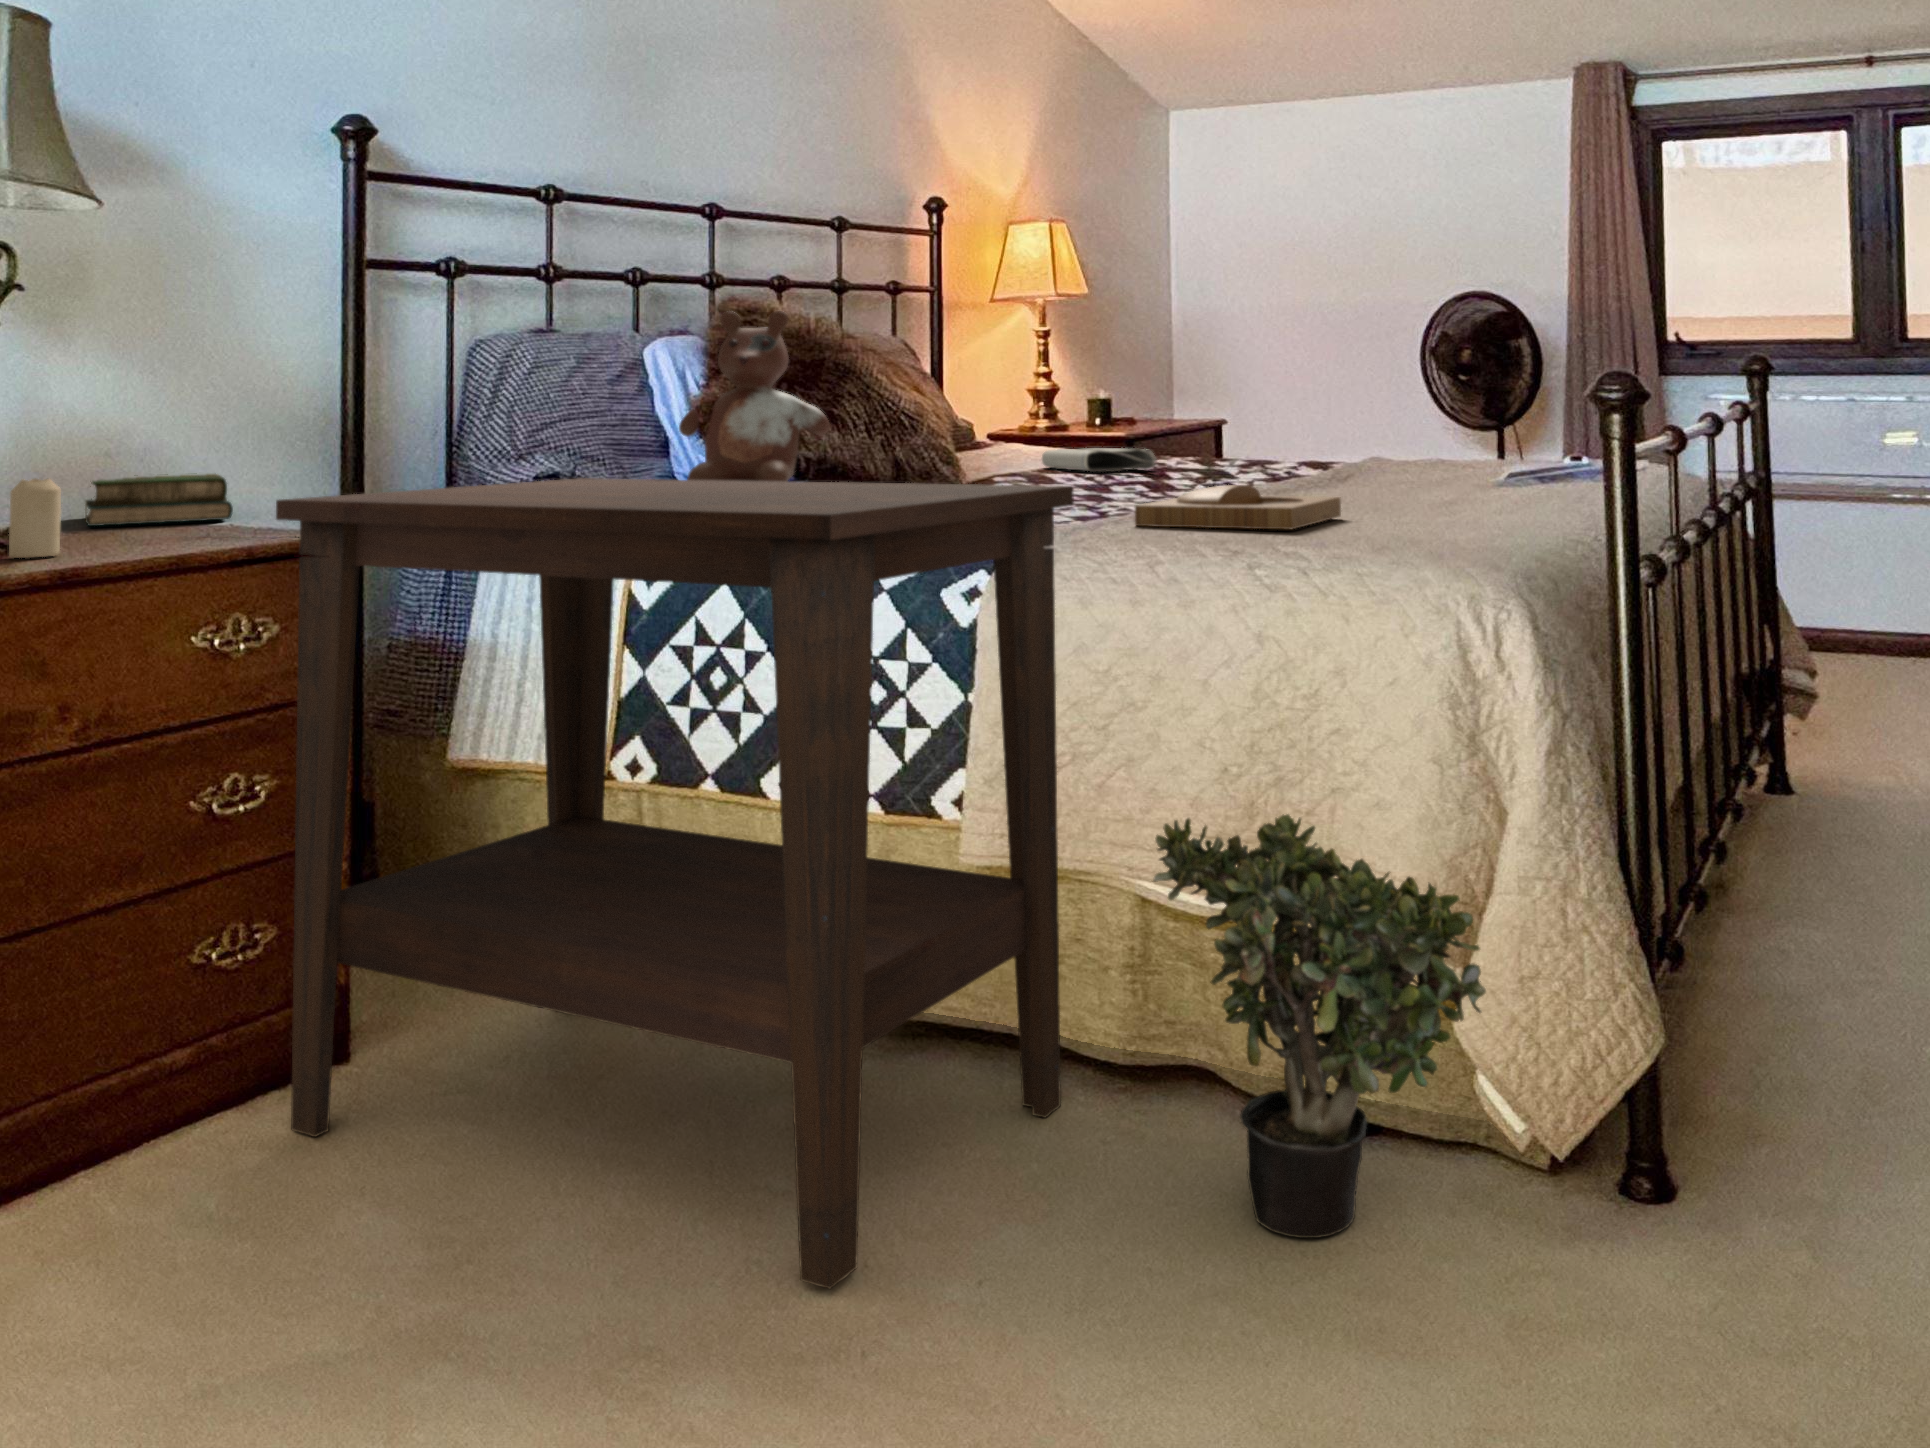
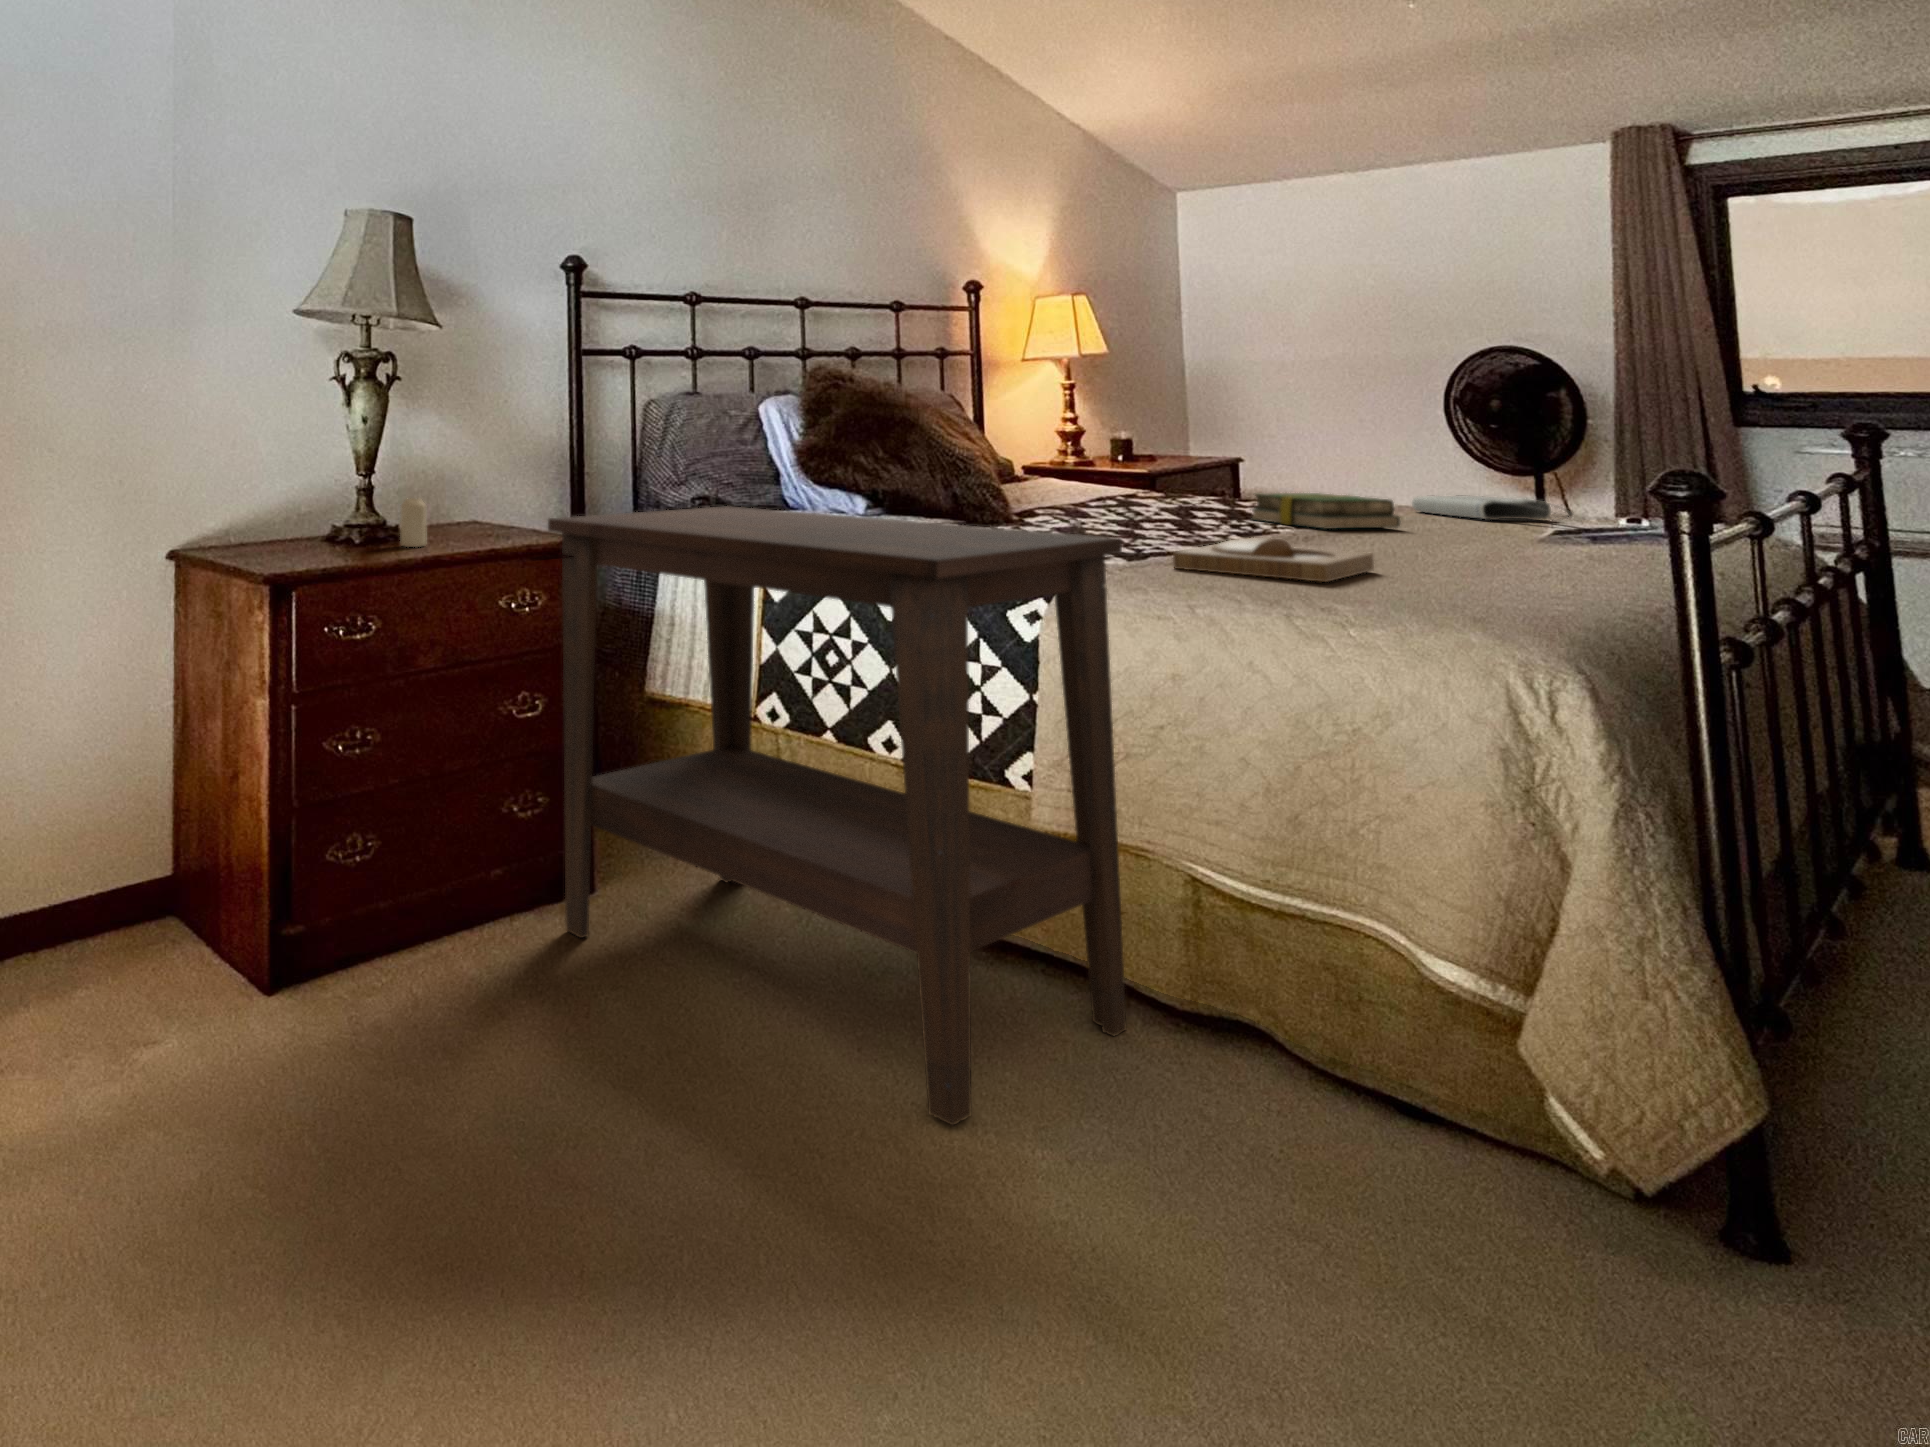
stuffed bear: present [679,311,830,482] -> none [786,381,901,520]
tote bag: present [1042,448,1157,472] -> present [1412,495,1572,521]
book: present [85,474,233,526] -> present [1252,493,1400,529]
potted plant: present [1153,814,1486,1238] -> none [1209,817,1550,1192]

